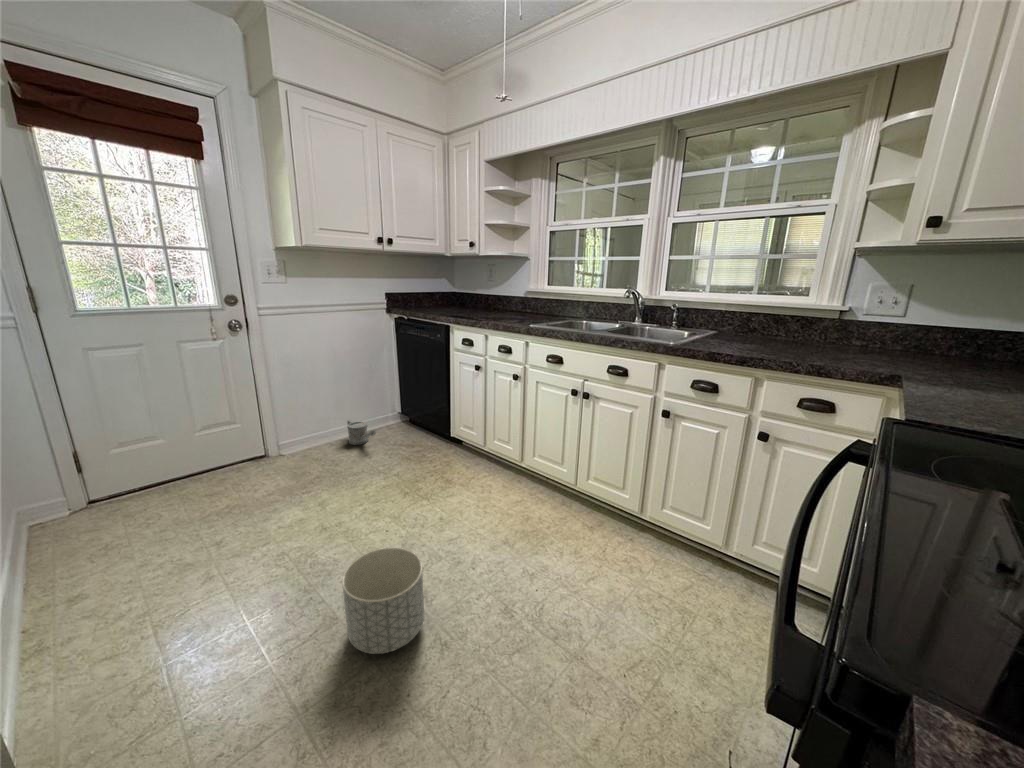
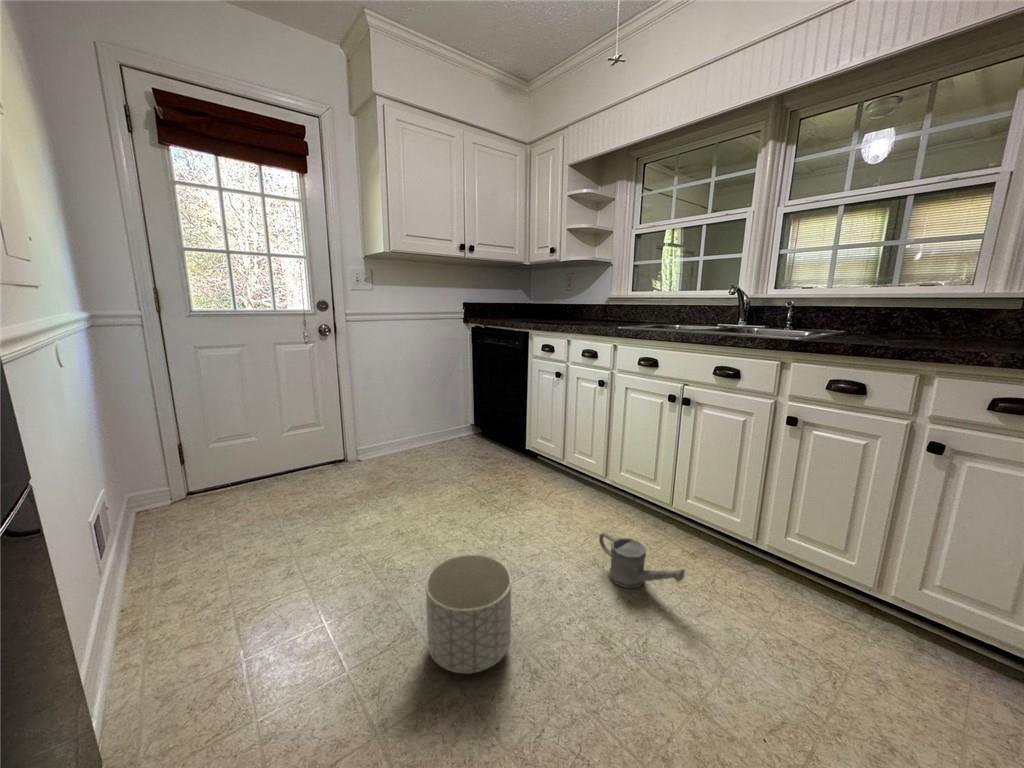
watering can: present [347,420,376,445] -> present [599,533,685,588]

